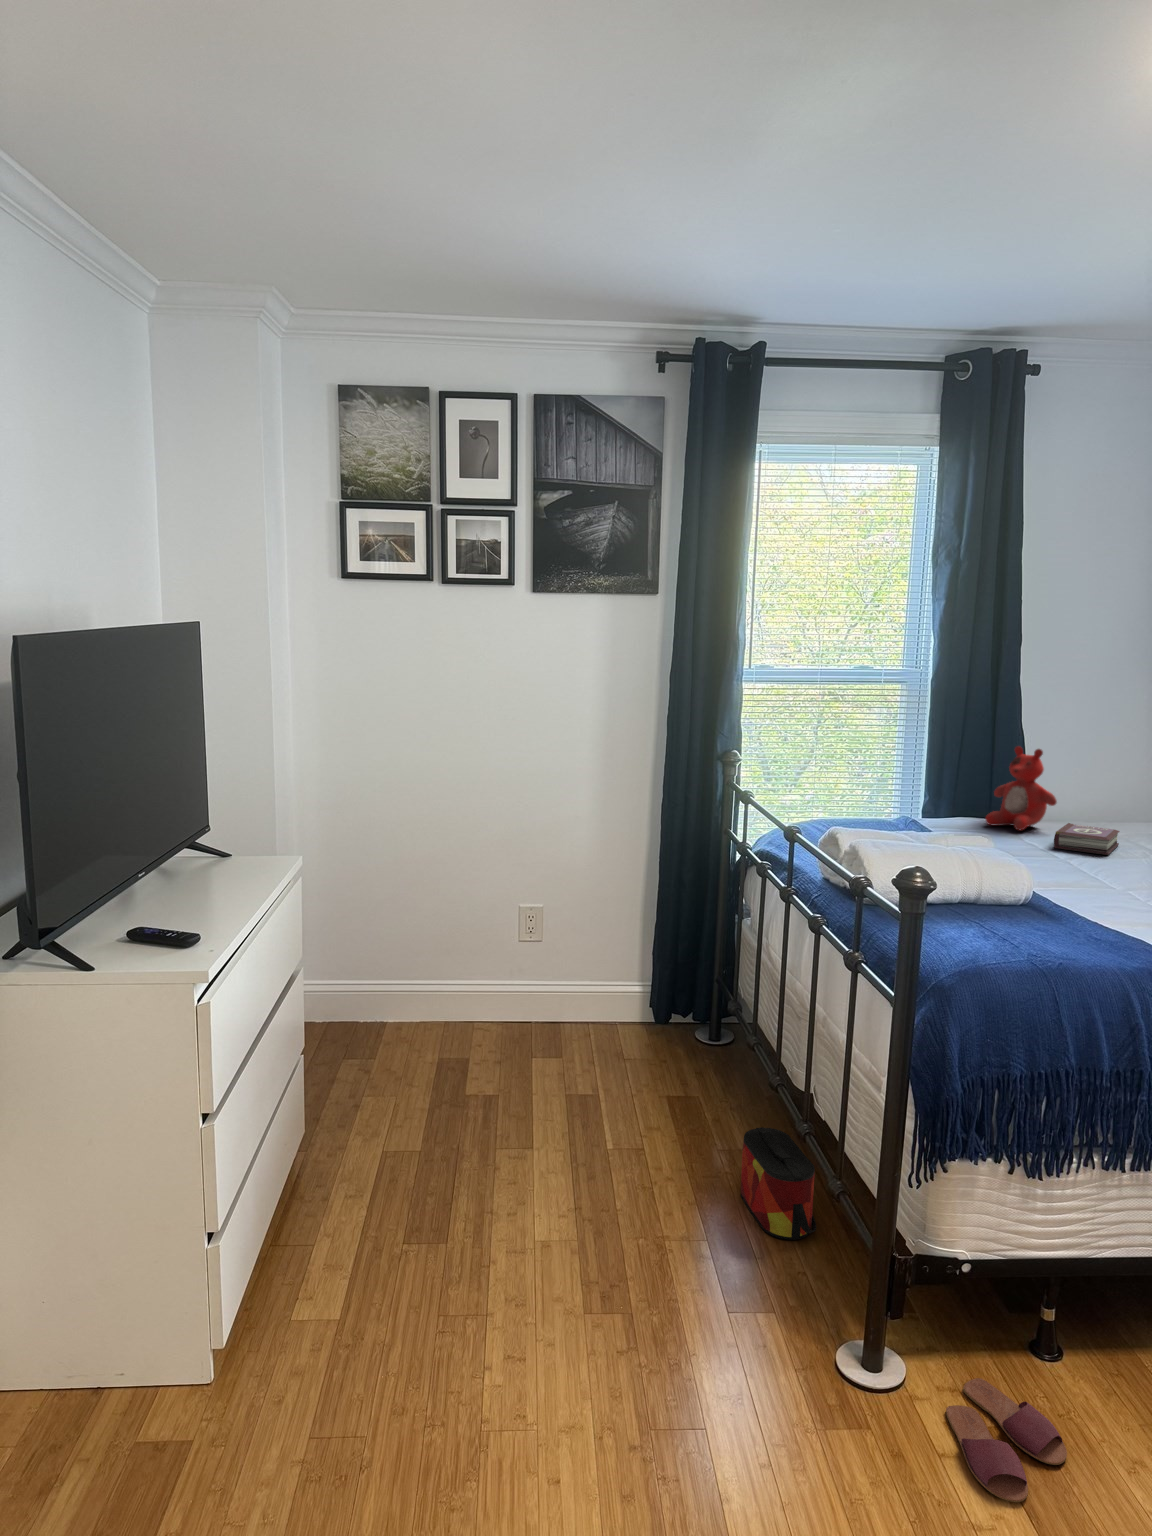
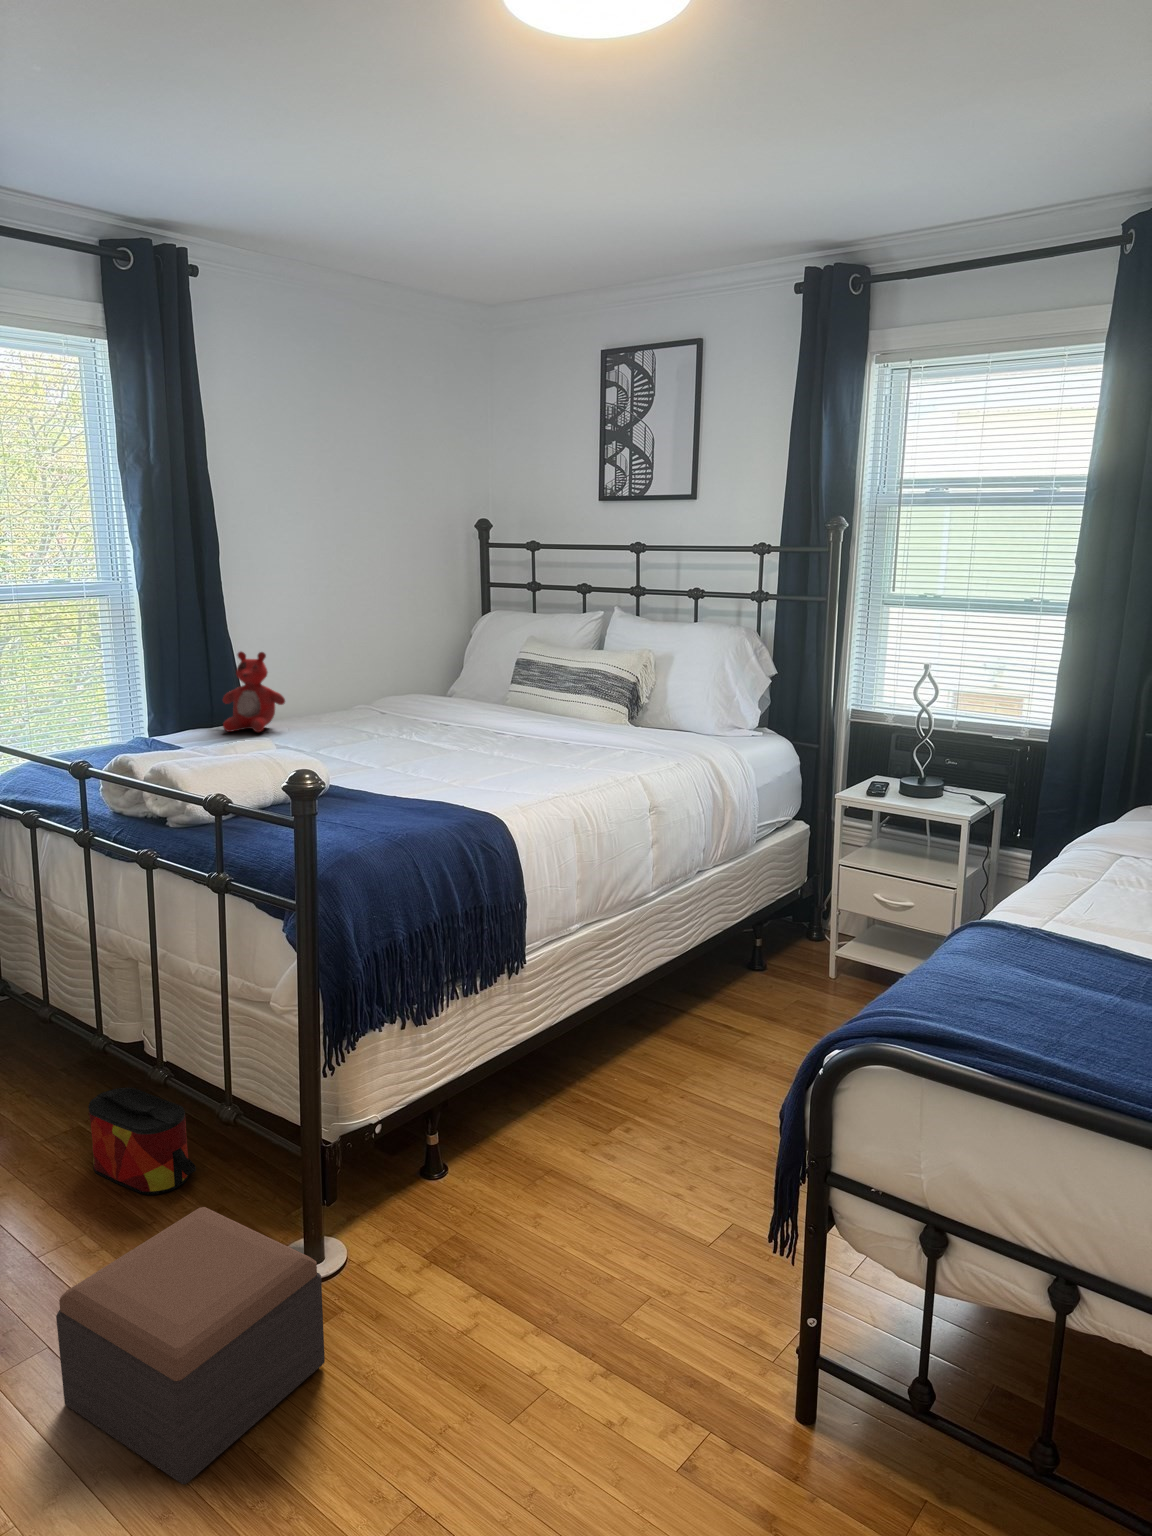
book: present [1054,823,1120,855] -> none [300,718,349,742]
footstool: none [615,1256,828,1485] -> present [56,1207,325,1484]
slippers: present [946,1378,1067,1502] -> none [393,1216,493,1299]

